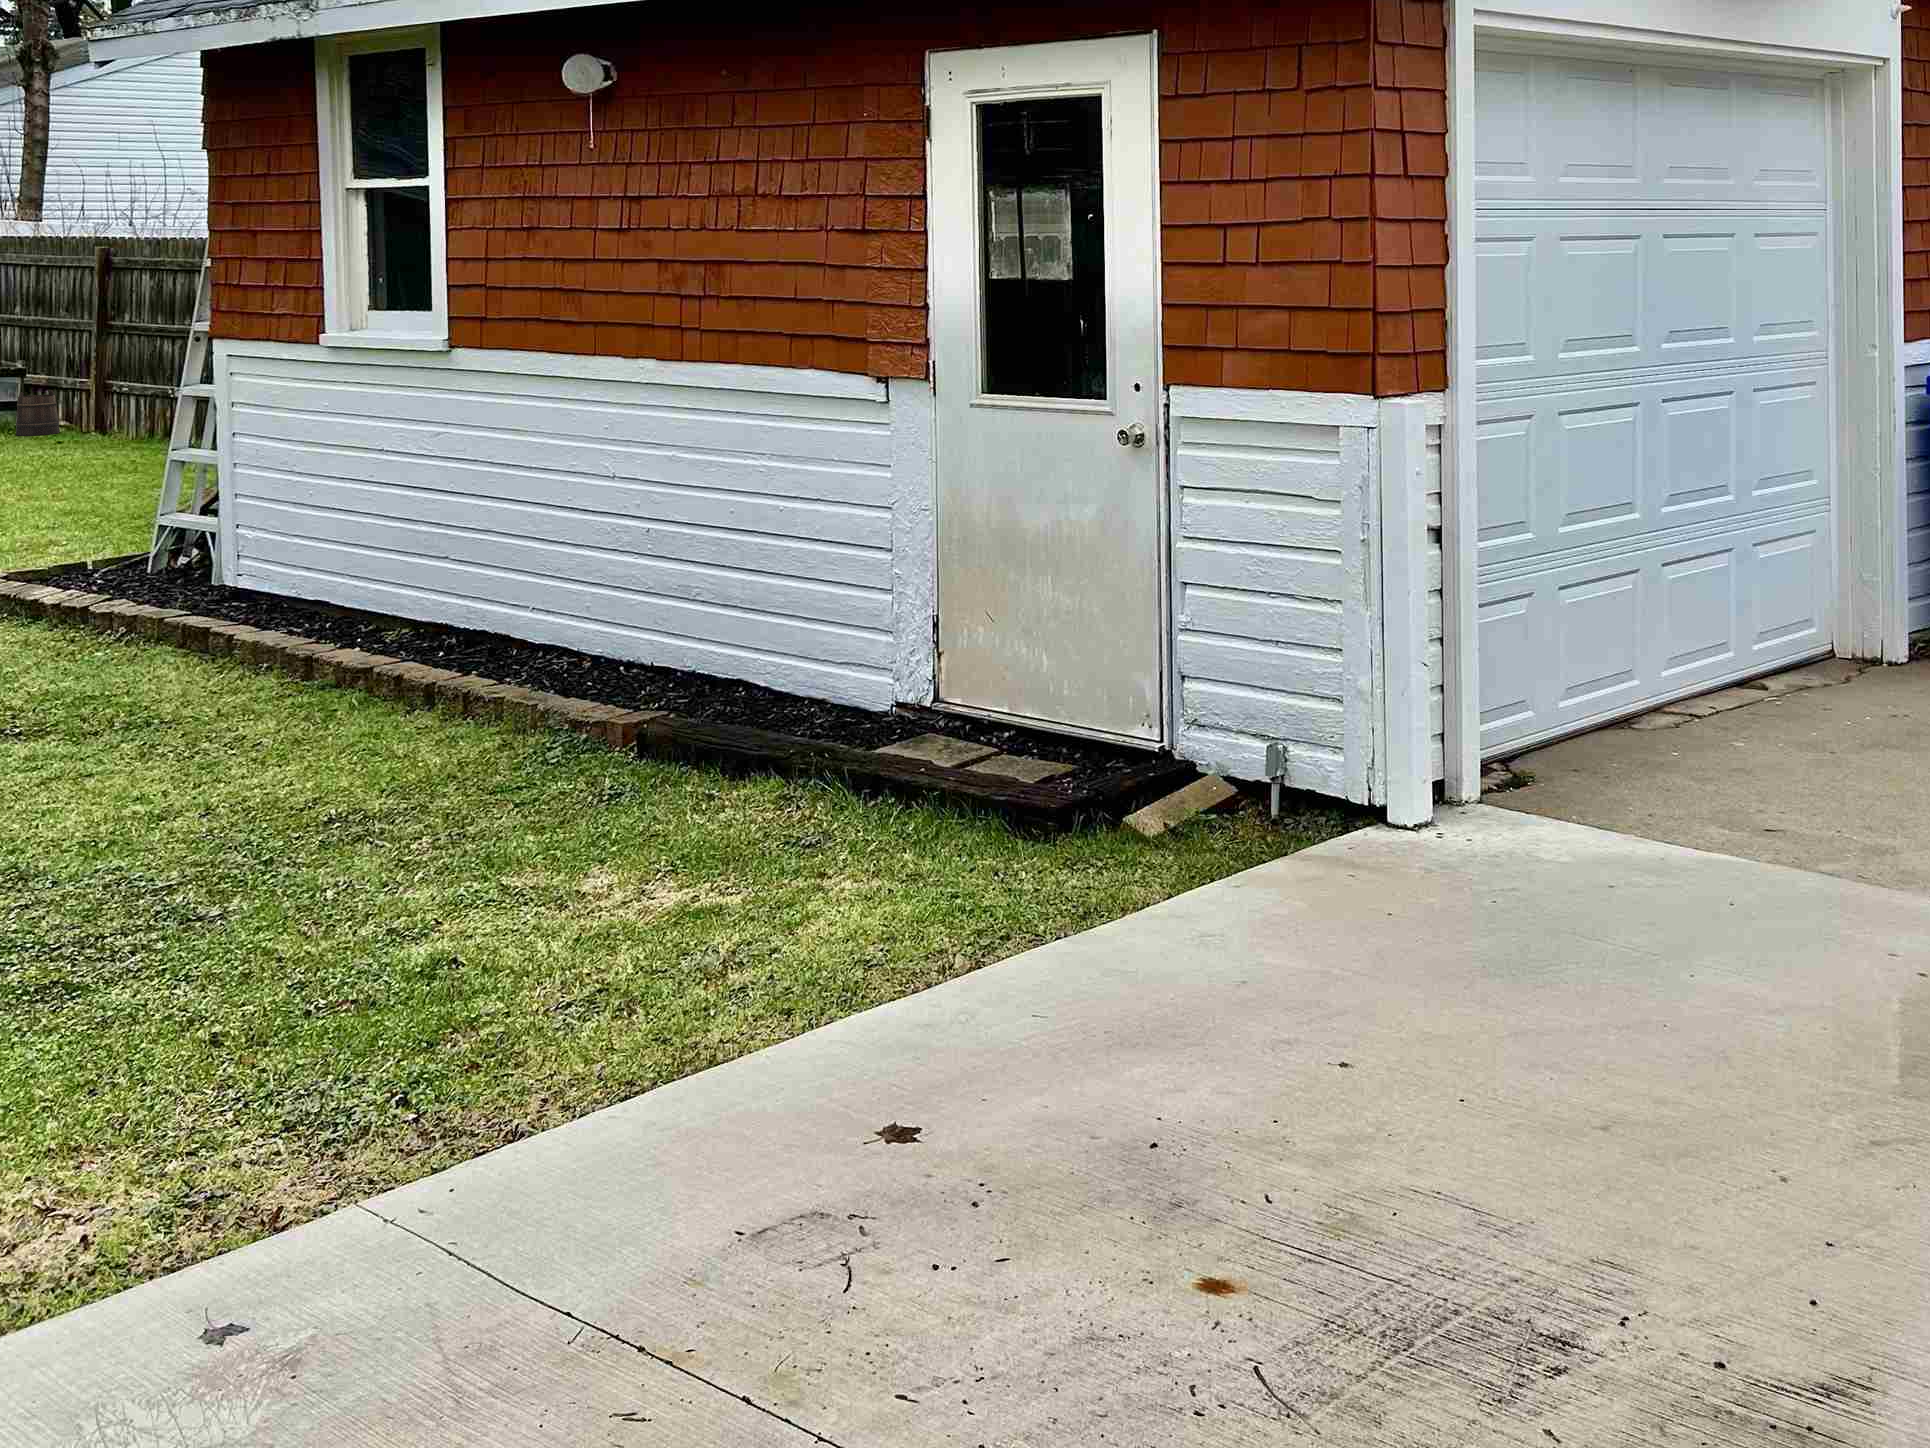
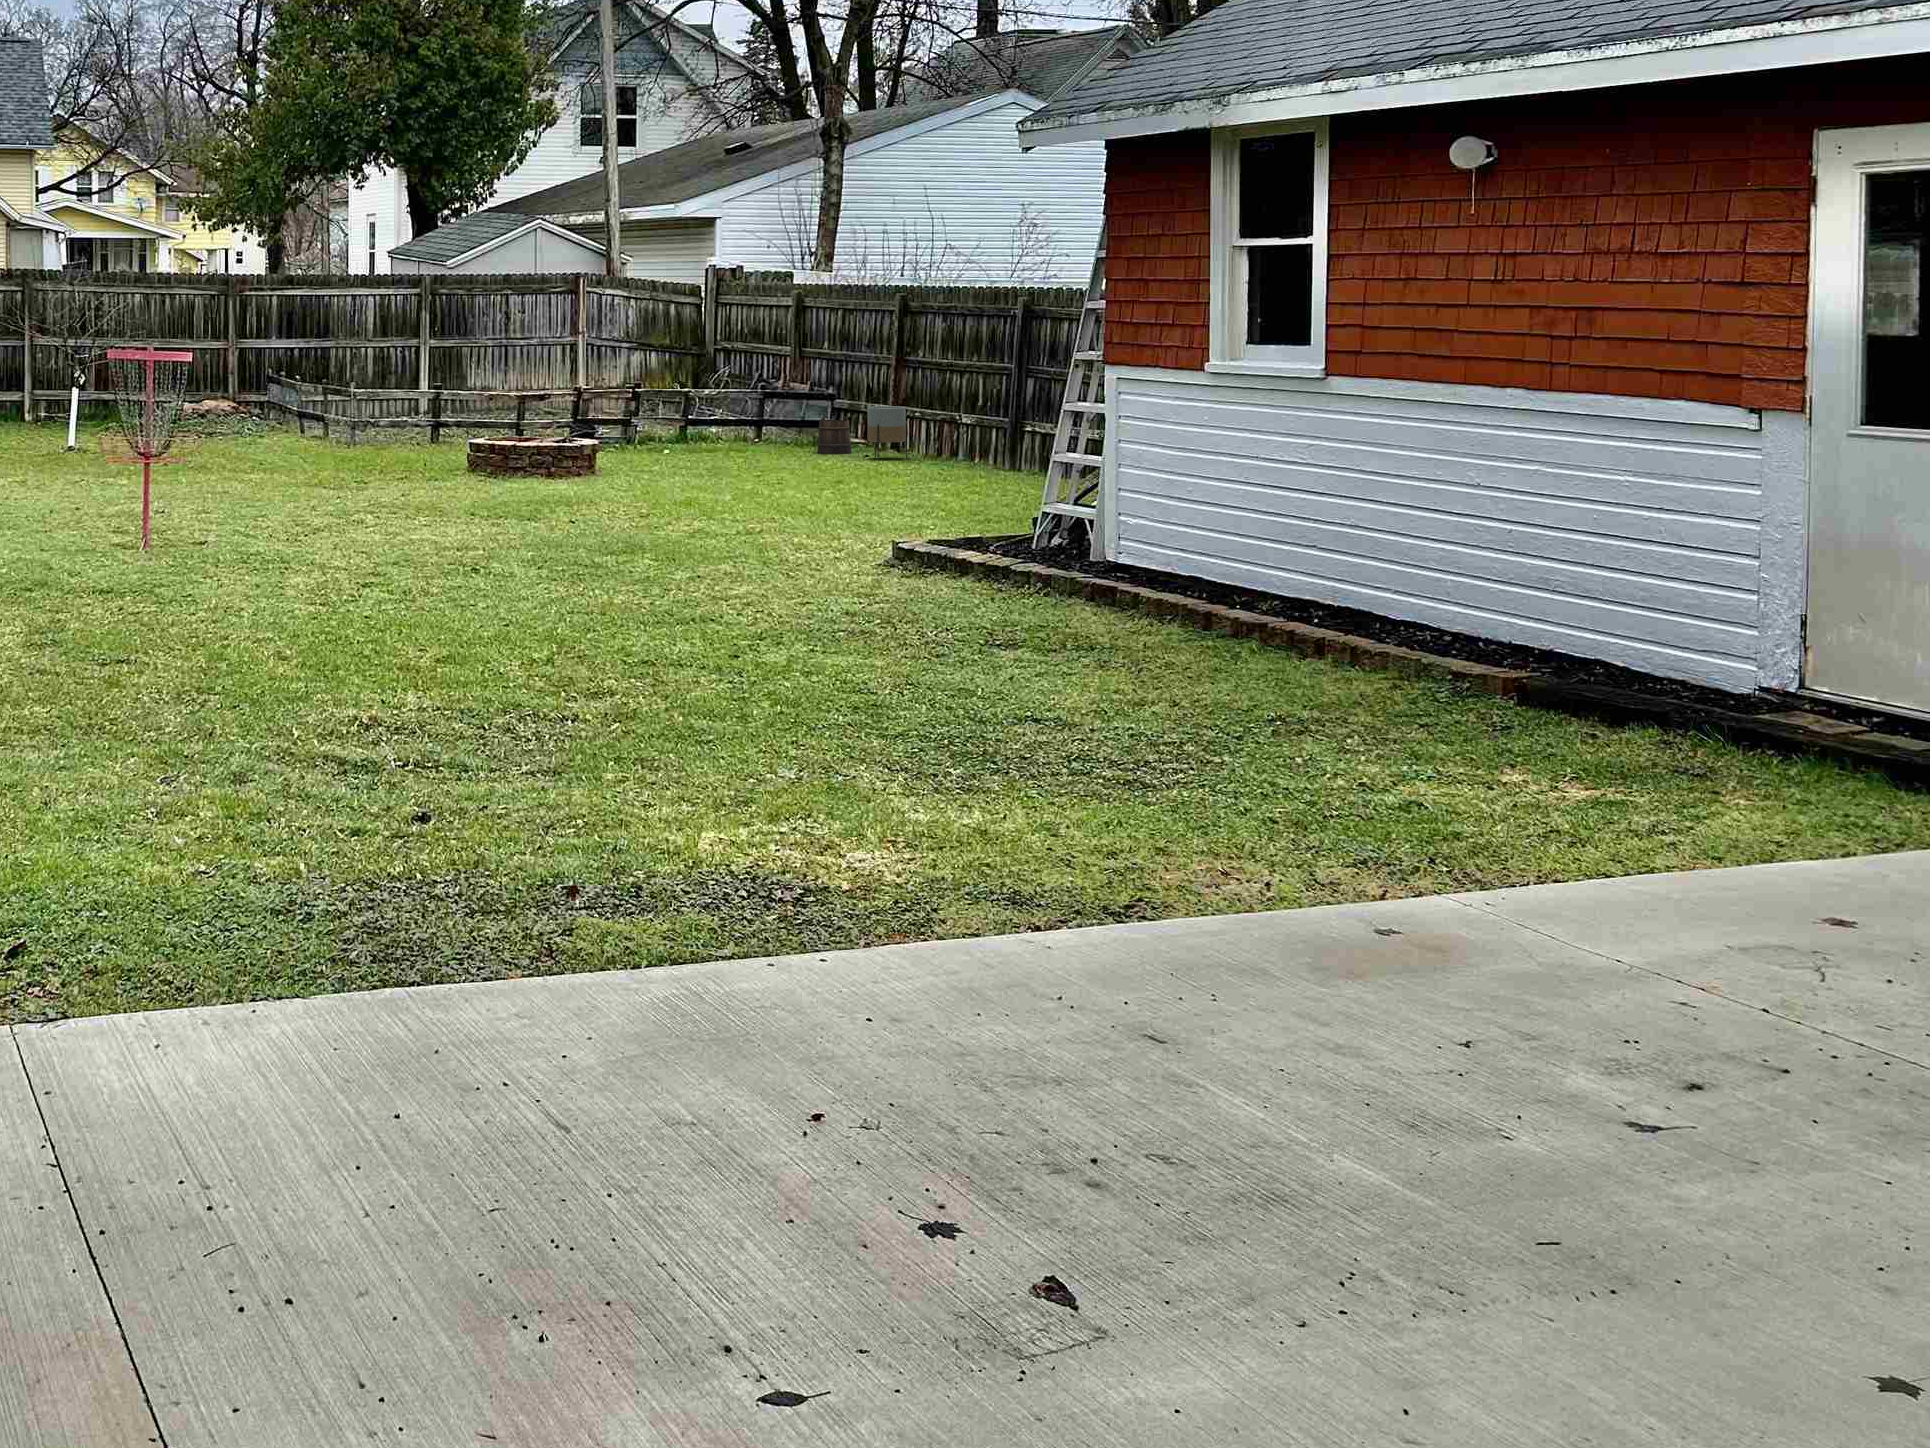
planter: none [70,377,122,441] -> present [867,406,907,460]

